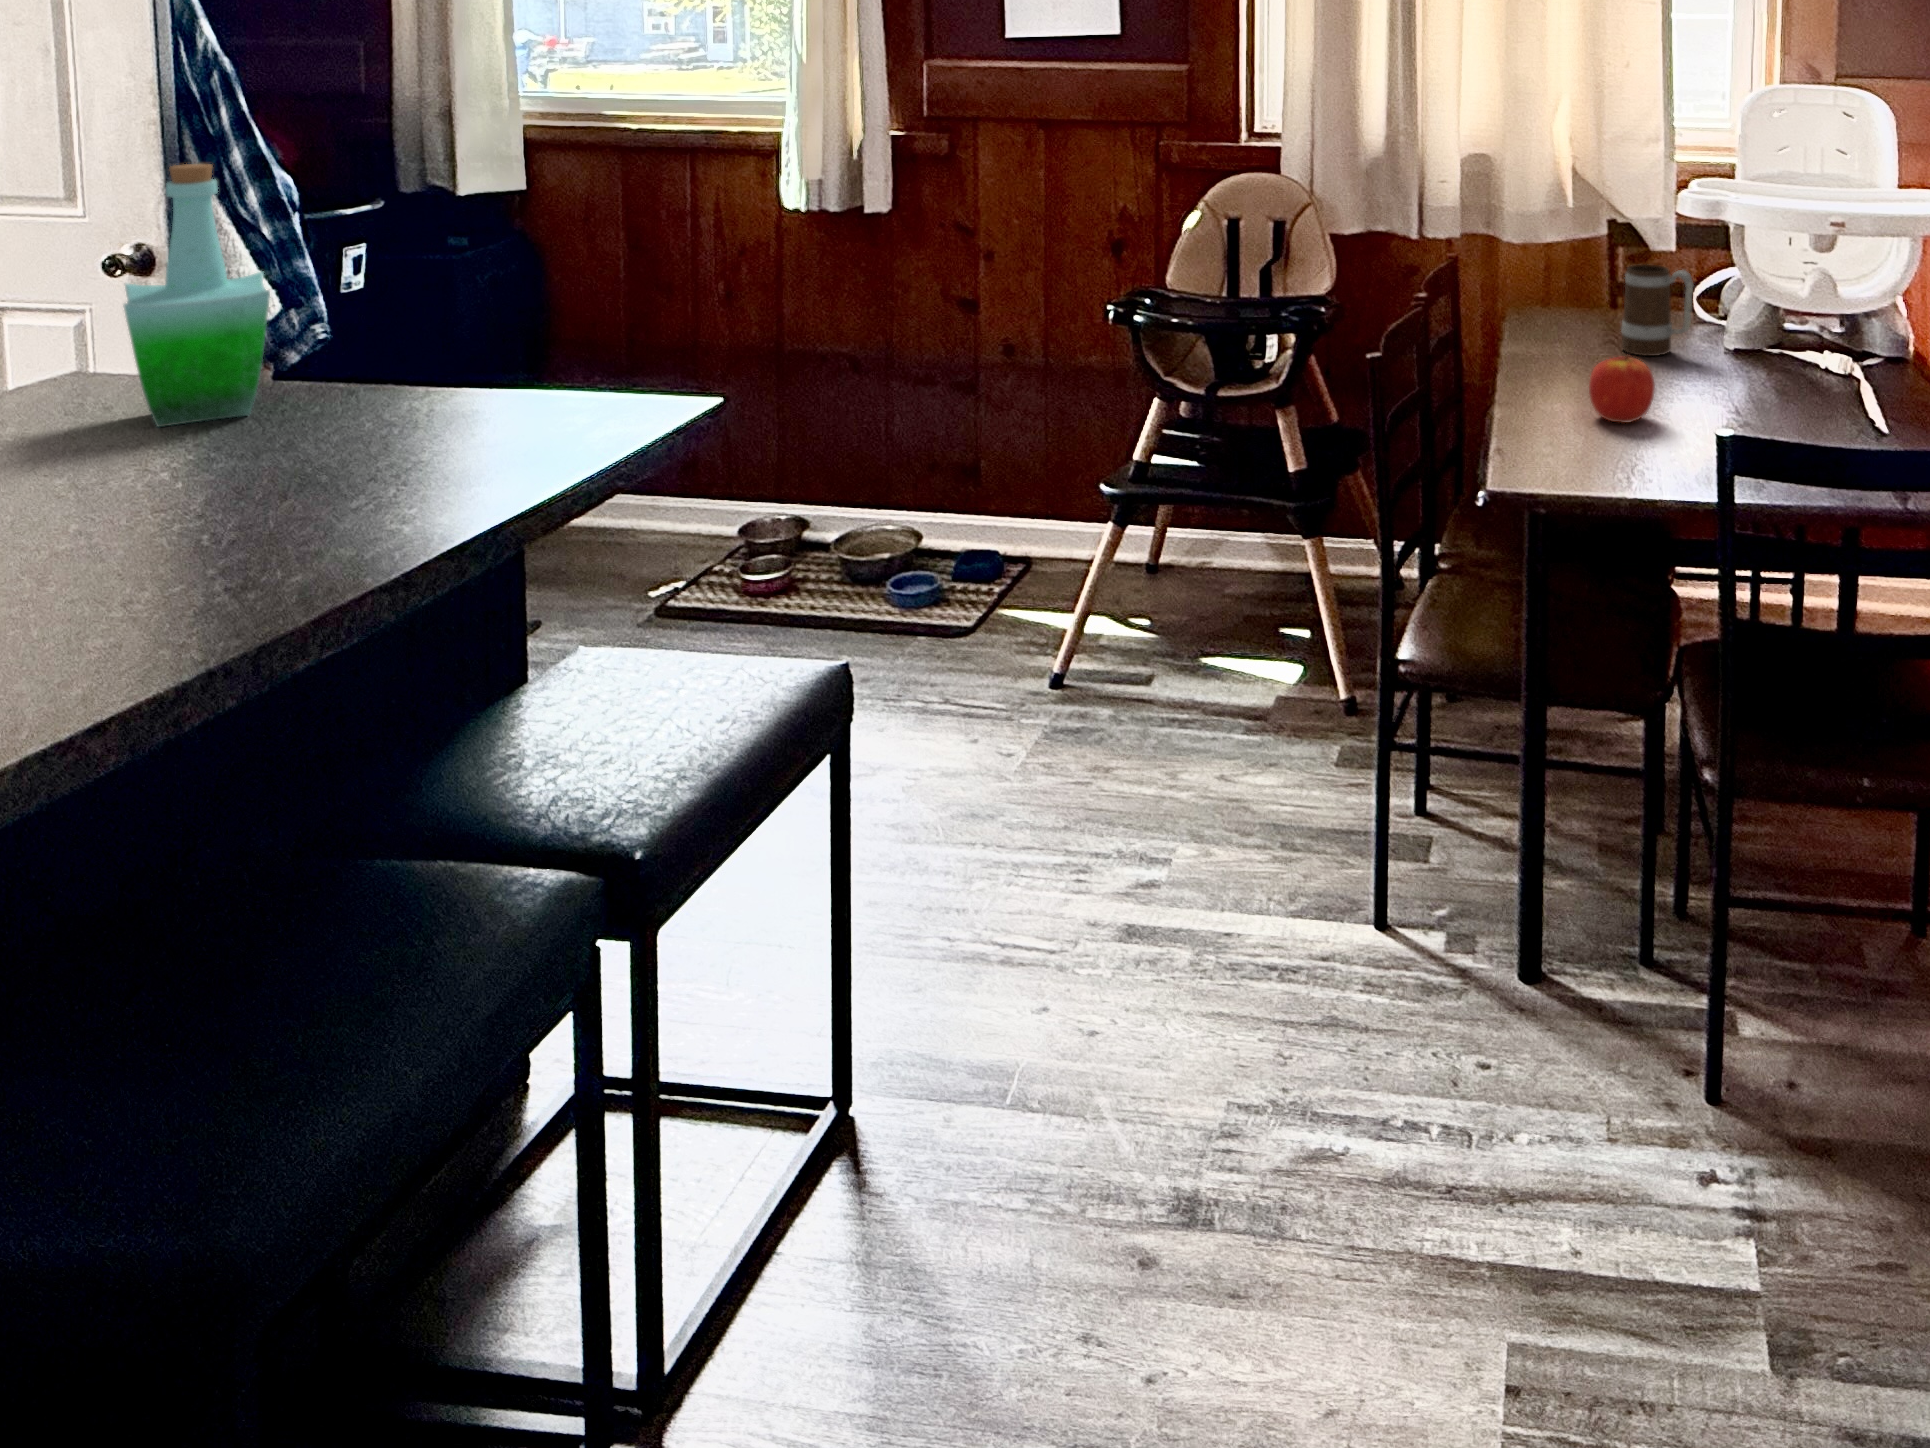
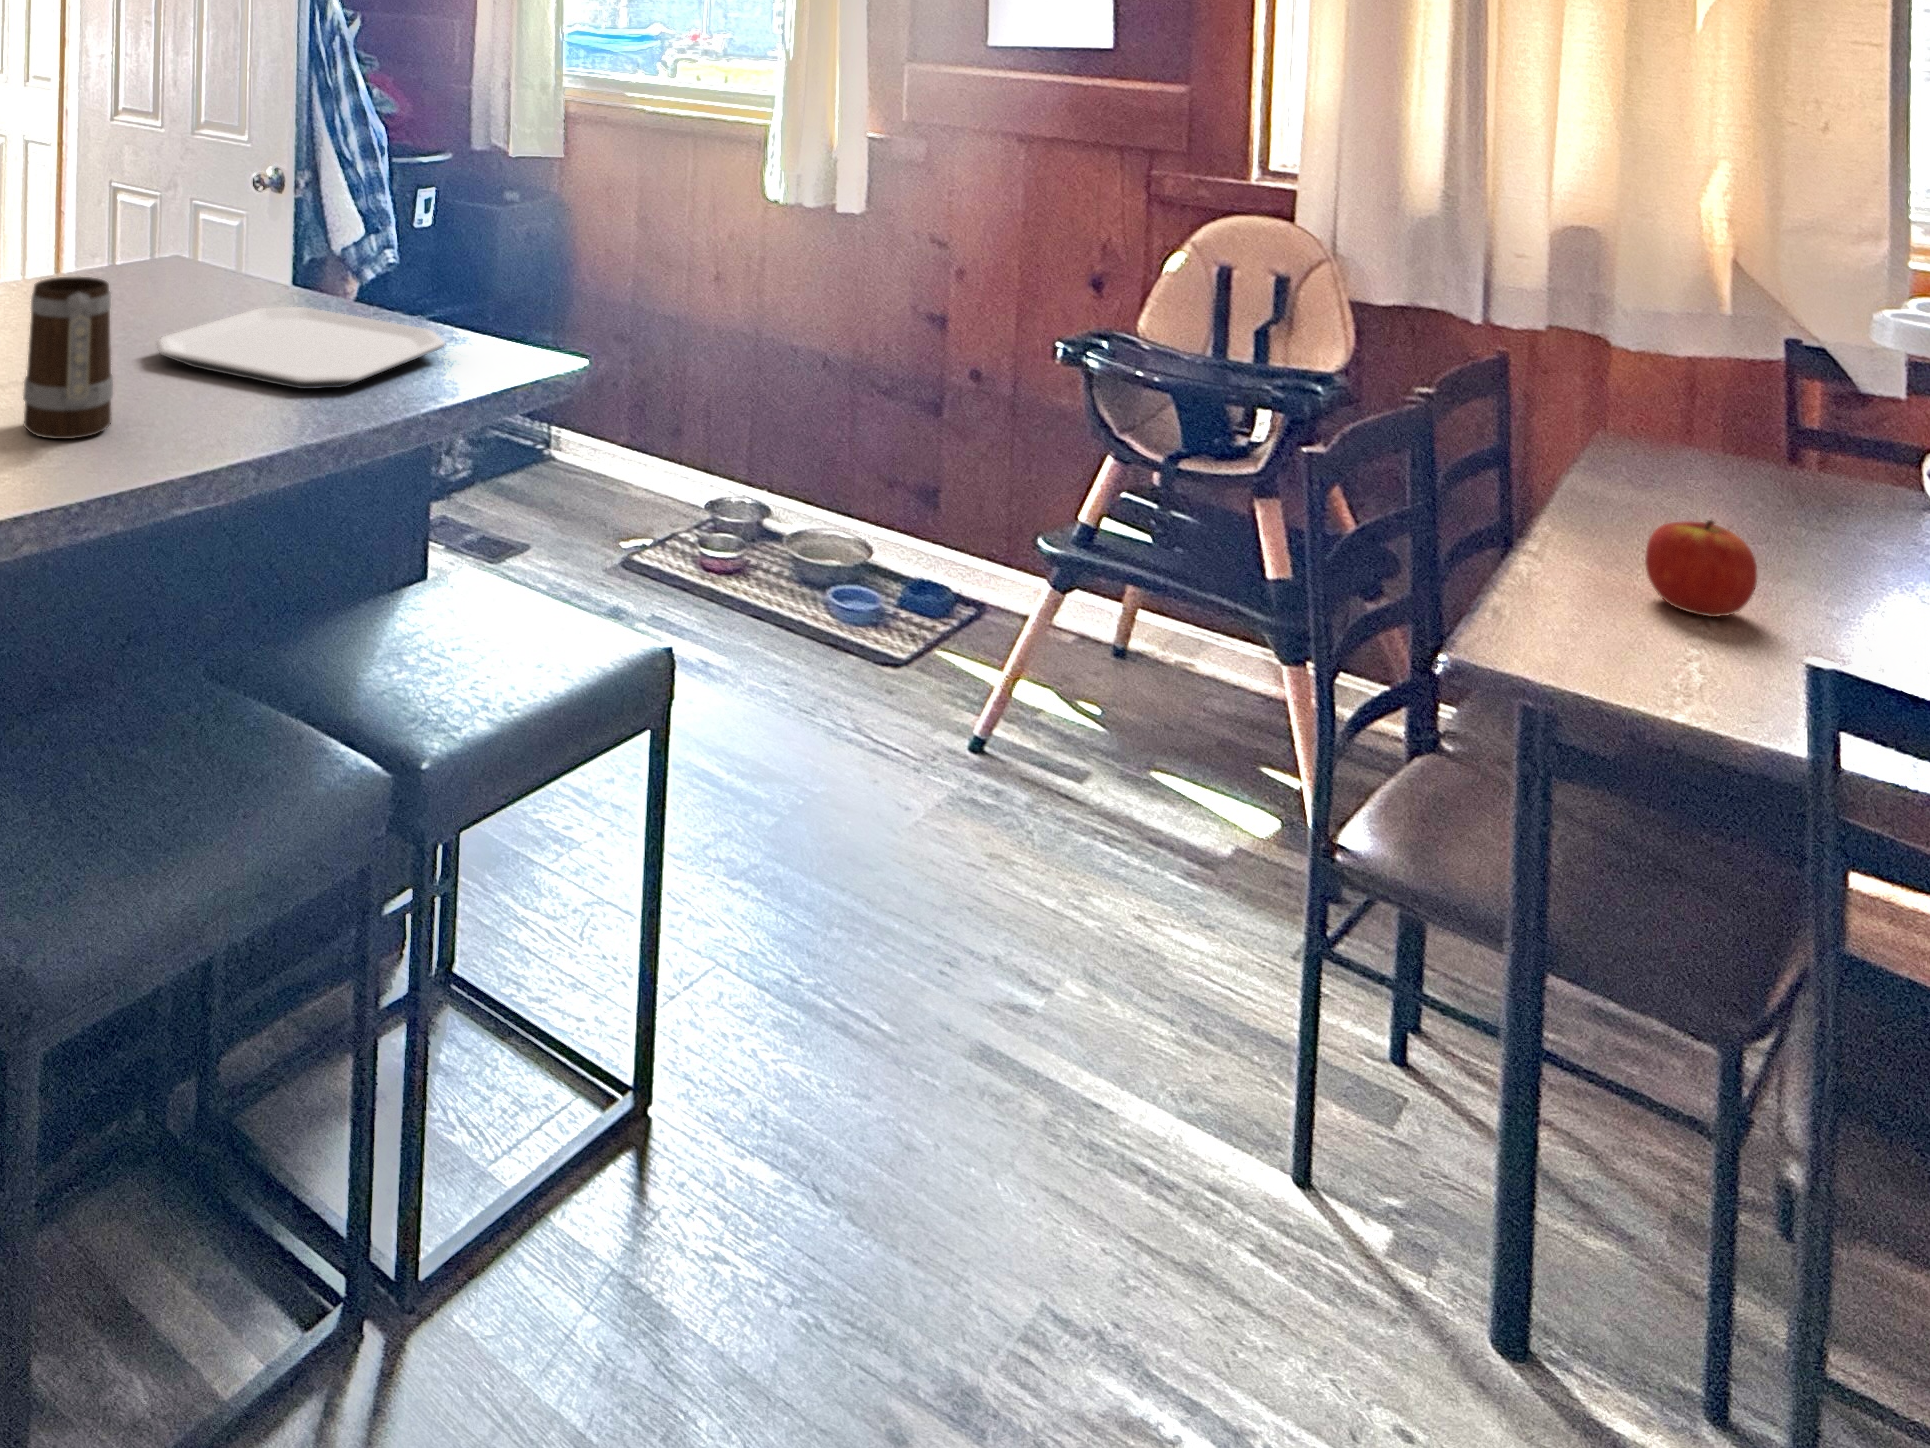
bottle: present [124,164,270,427] -> none [168,104,271,313]
mug: present [1622,264,1693,356] -> present [23,277,113,439]
plate: none [162,391,561,488] -> present [157,307,445,389]

